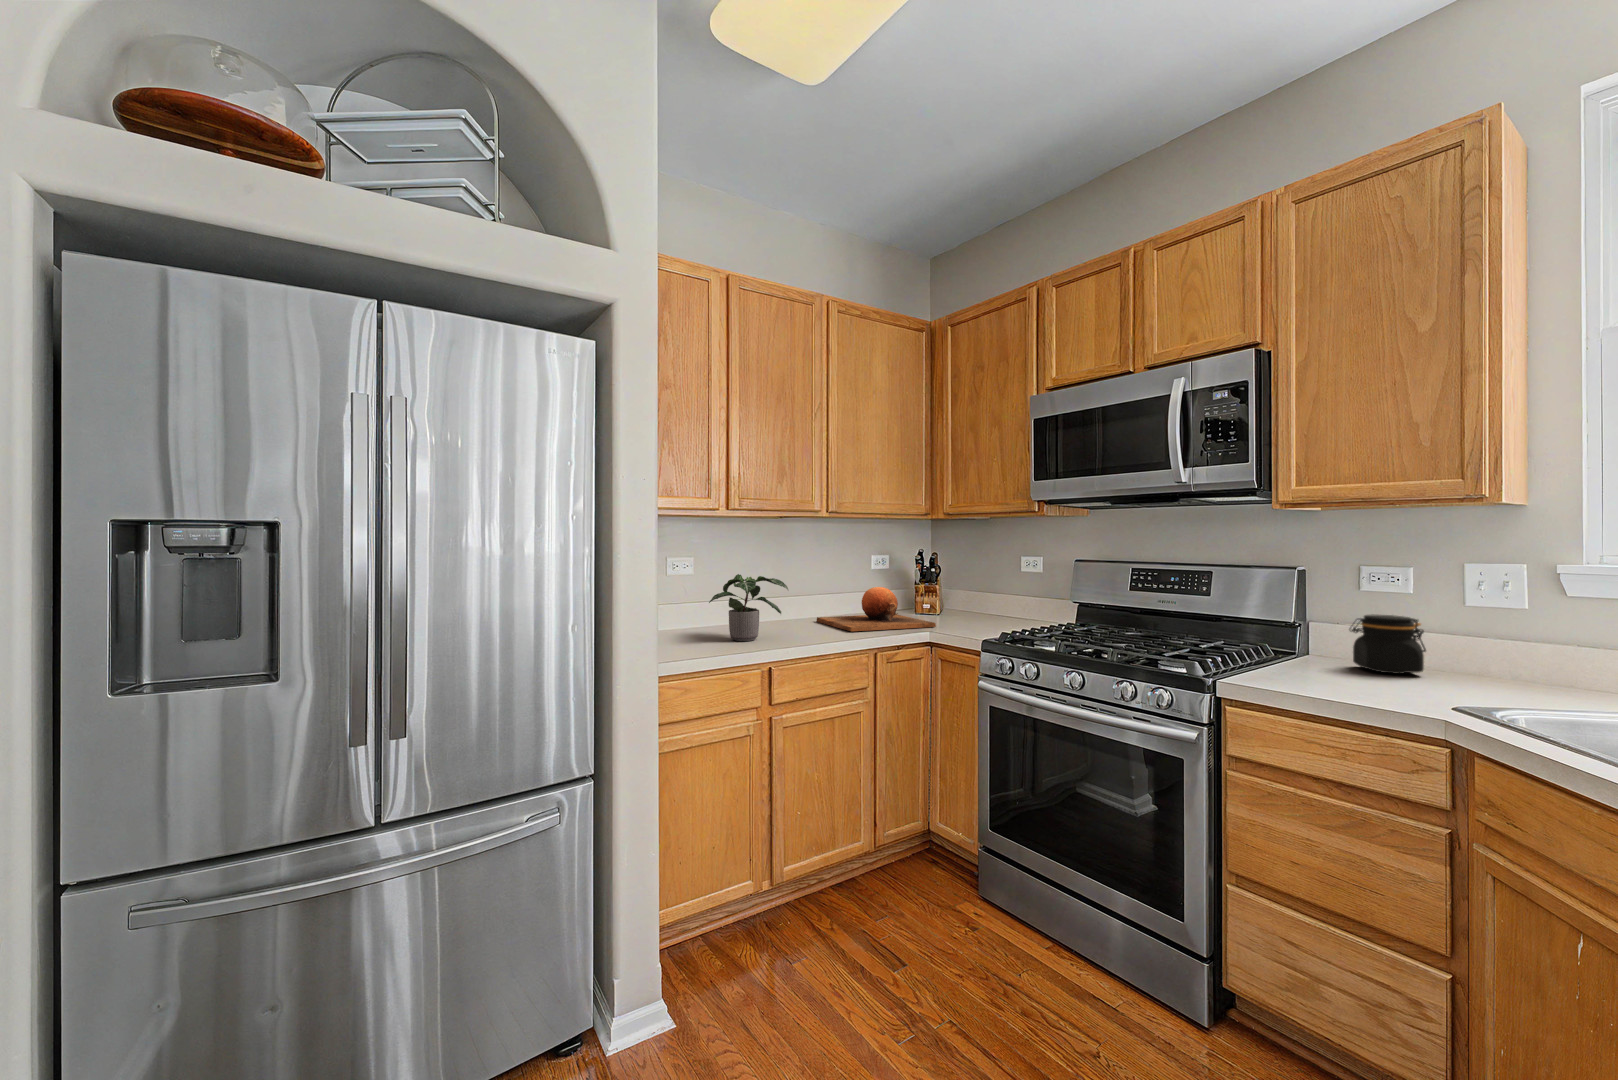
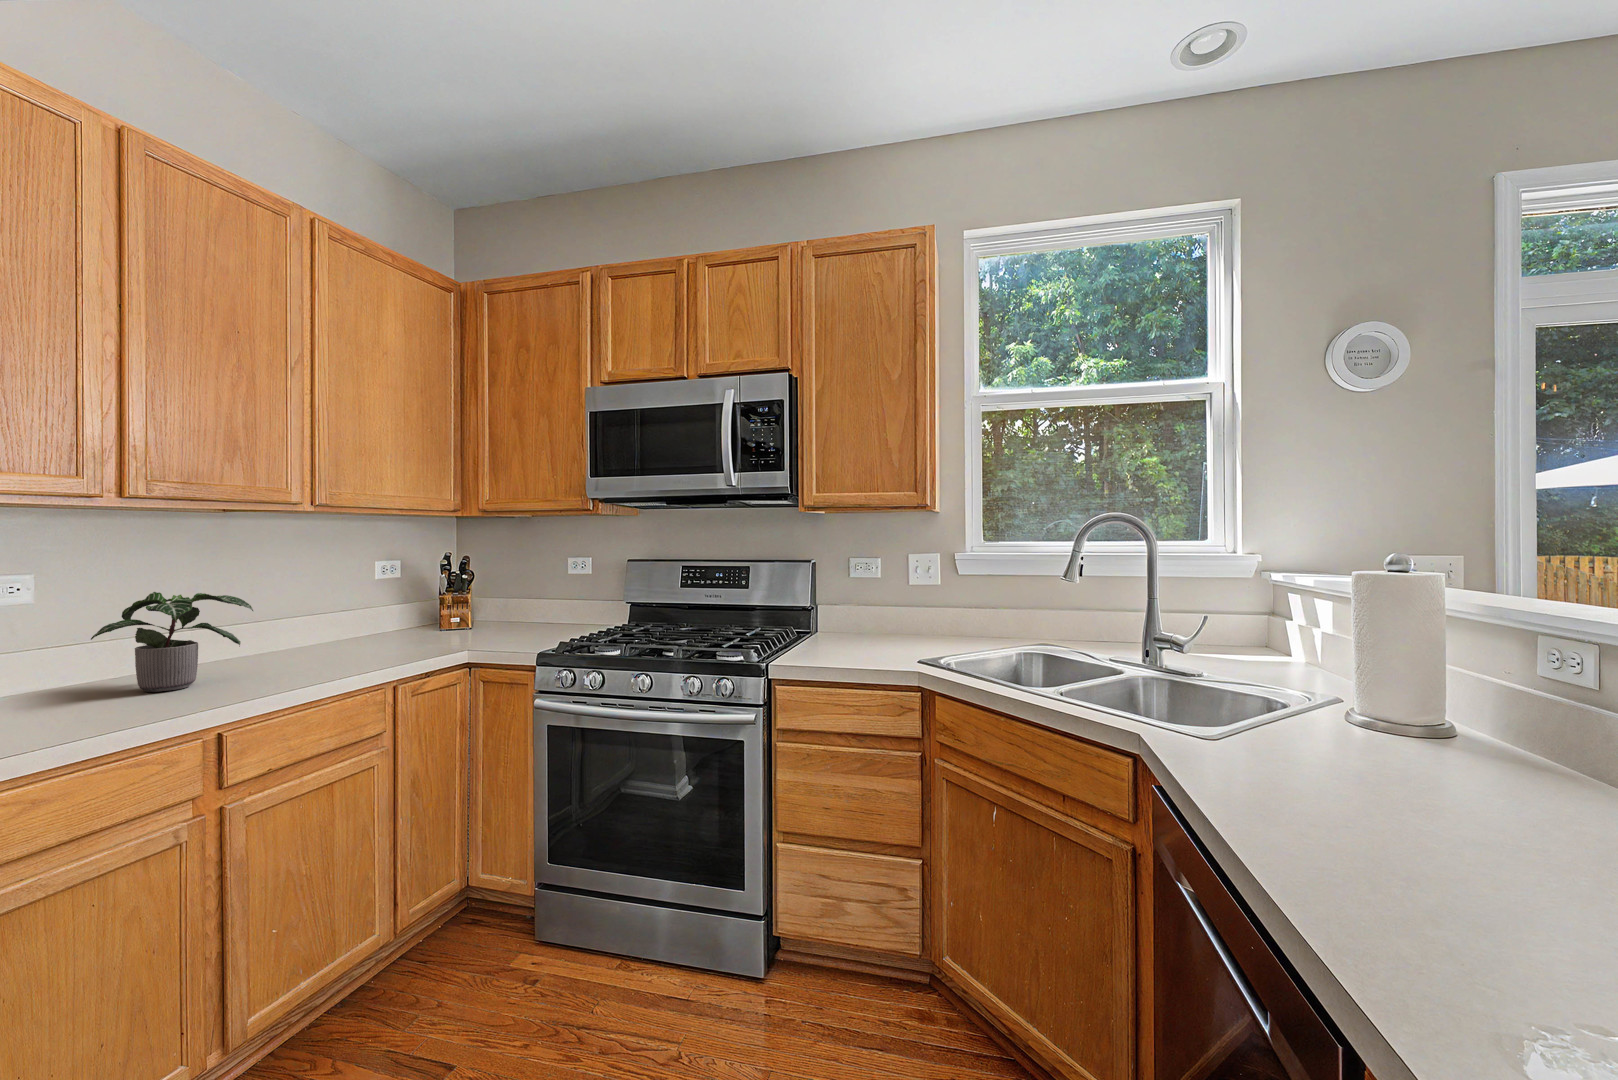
chopping board: present [817,587,936,631] -> none [297,599,472,658]
jar: present [1349,615,1426,674] -> none [849,596,895,641]

